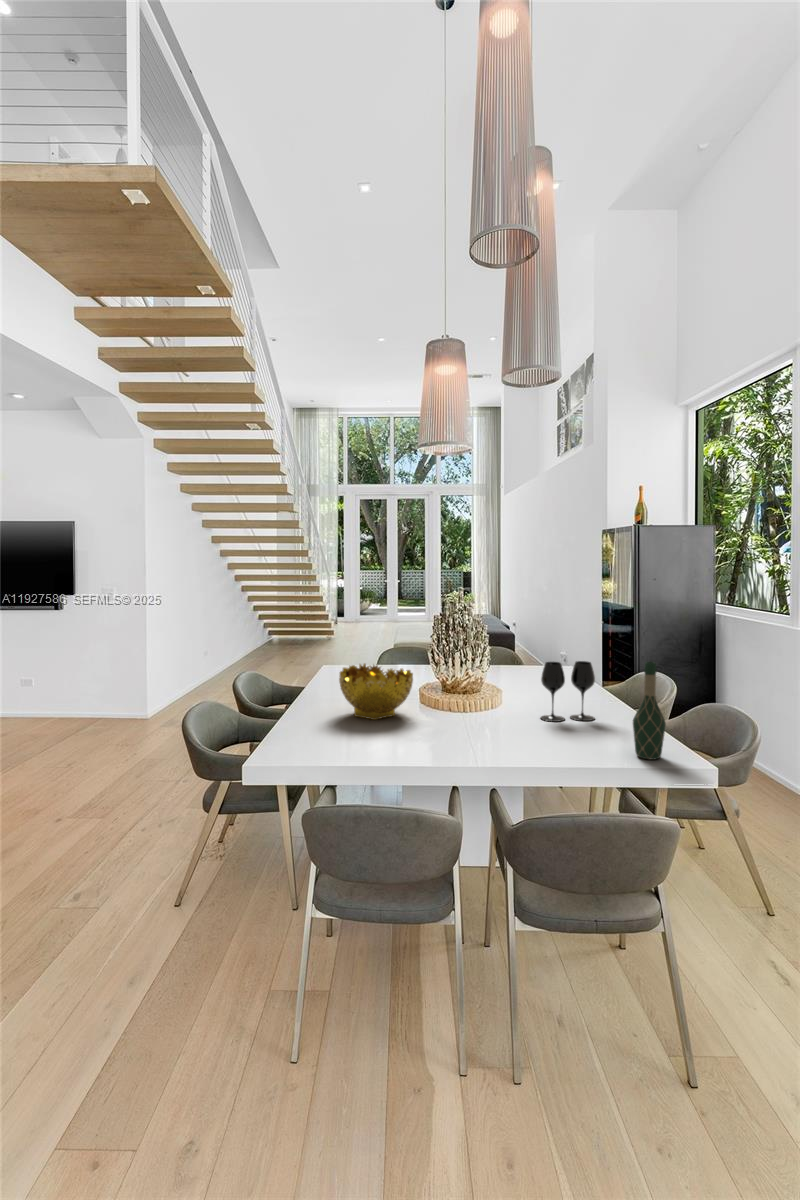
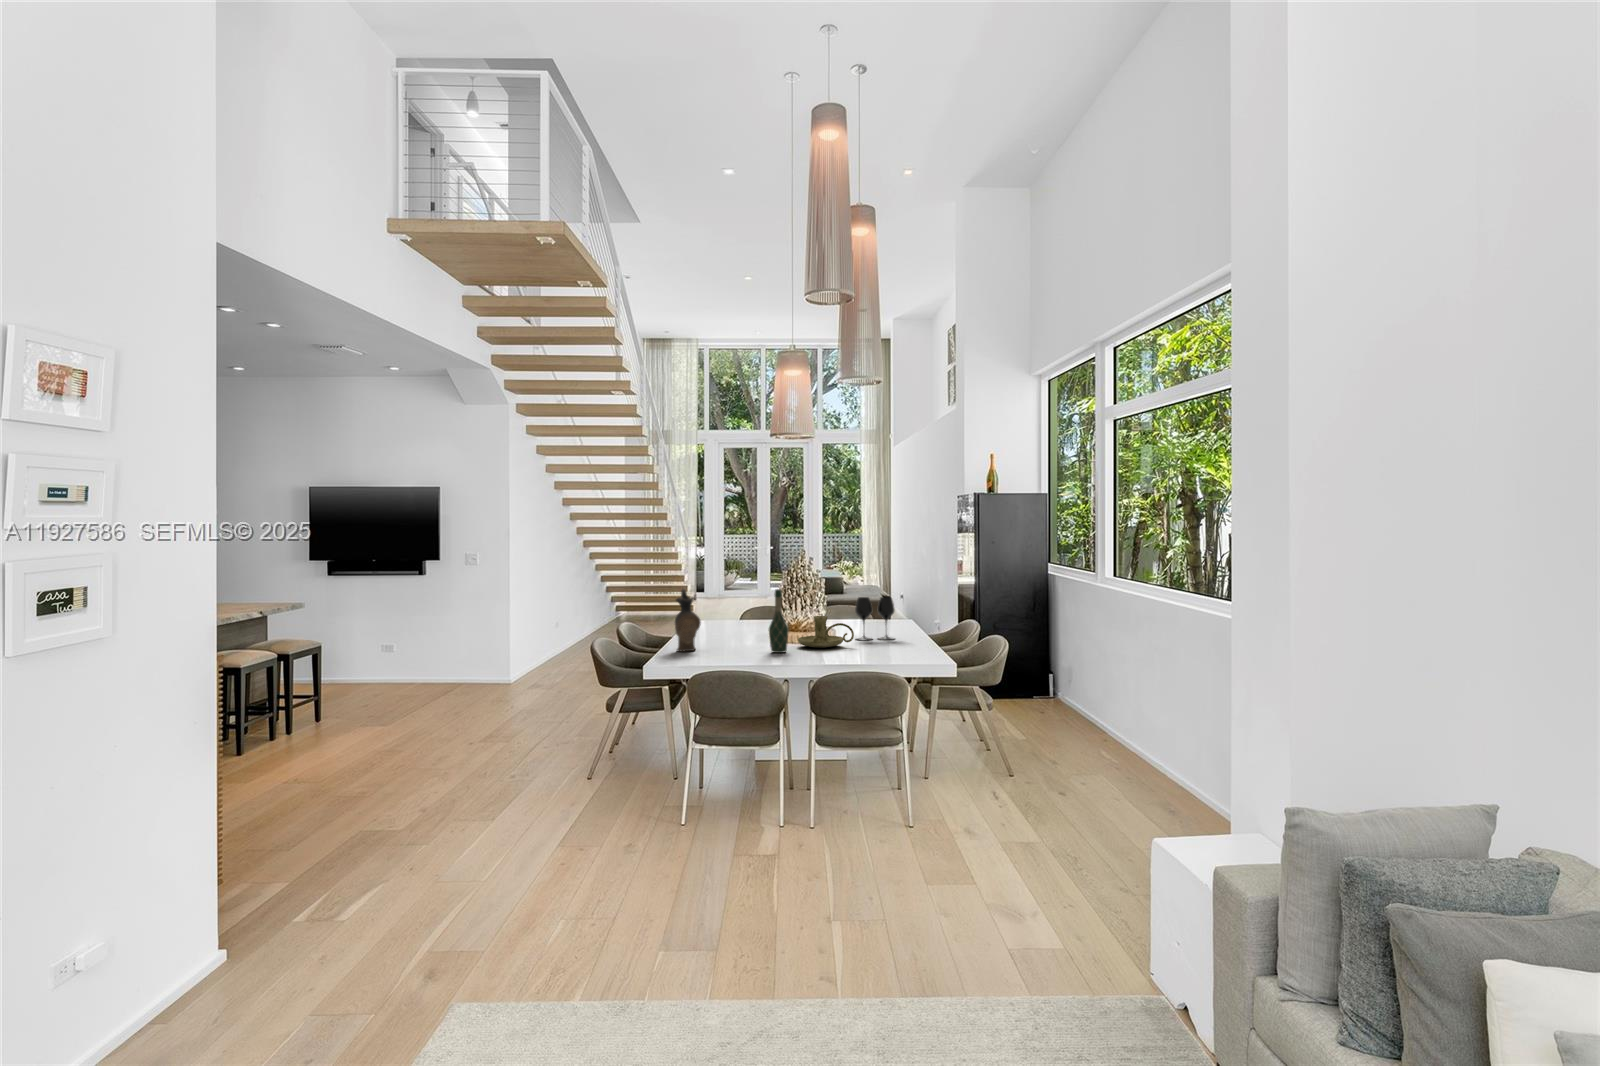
ceramic pitcher: none [294,655,332,749] -> present [675,589,701,652]
wine bottle: present [633,662,666,759] -> present [769,589,789,653]
decorative bowl: present [339,663,413,720] -> none [705,602,761,641]
candle holder: none [471,694,553,743] -> present [798,616,854,648]

